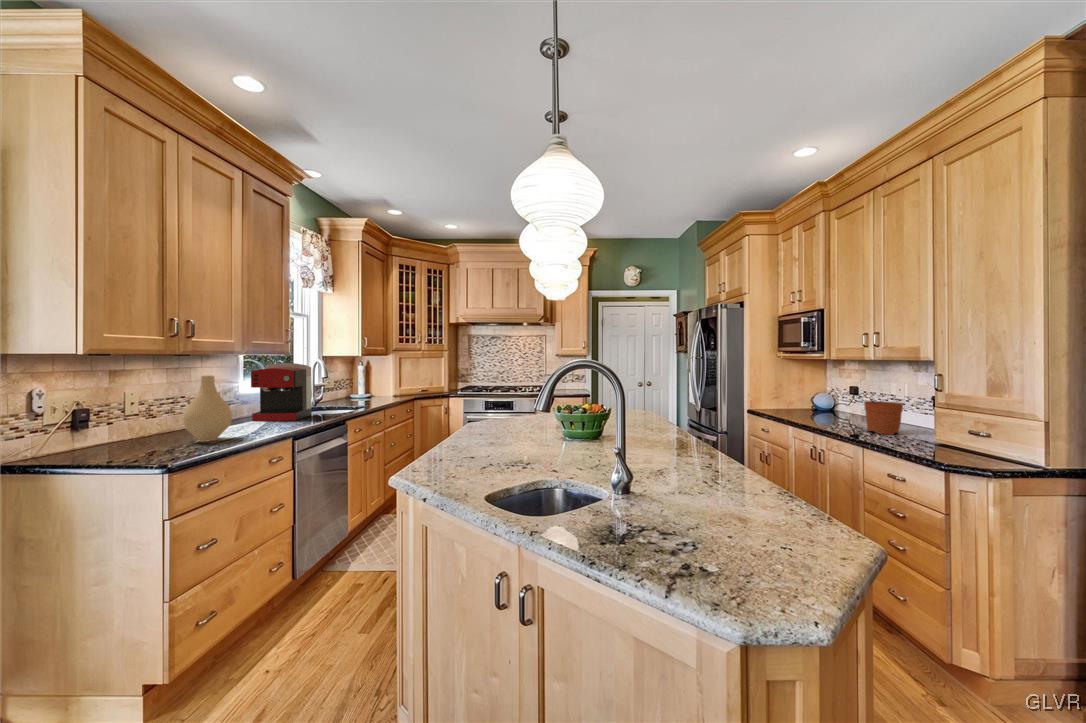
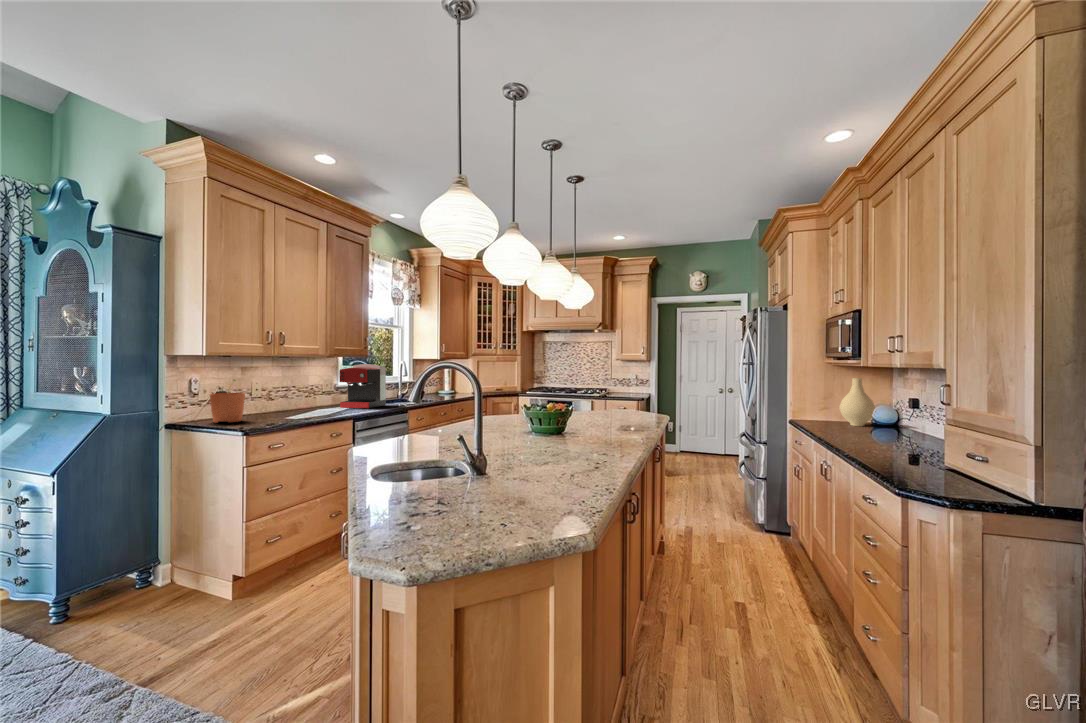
vase: present [182,376,233,442] -> present [839,378,876,426]
plant pot: present [864,401,903,434] -> present [210,380,245,423]

